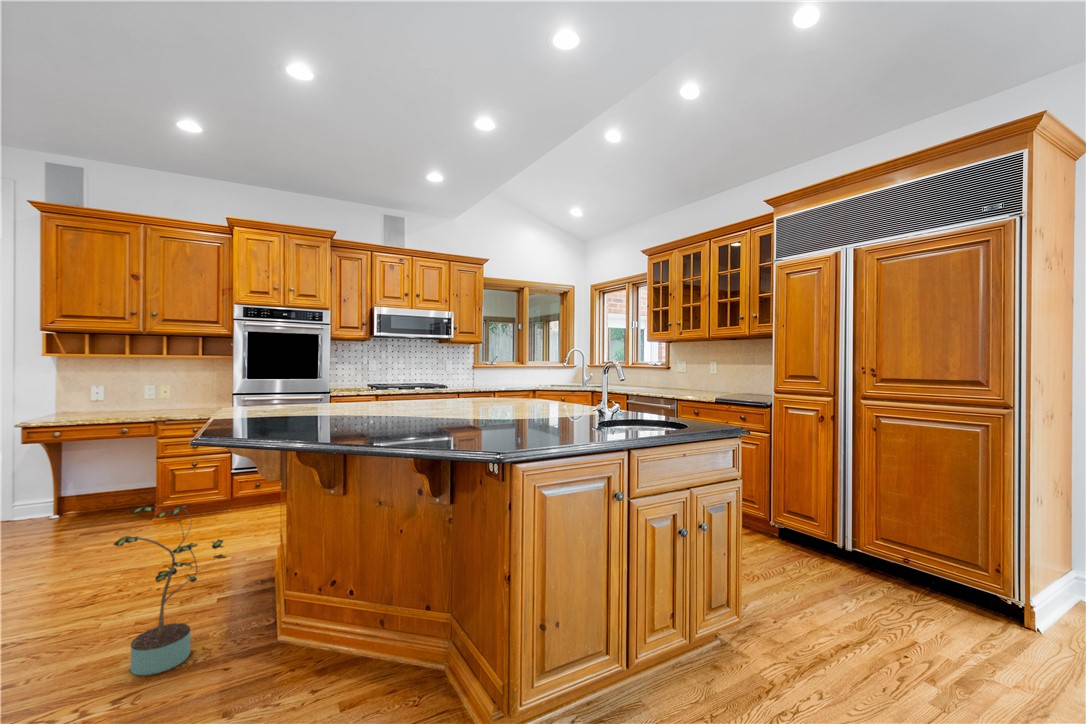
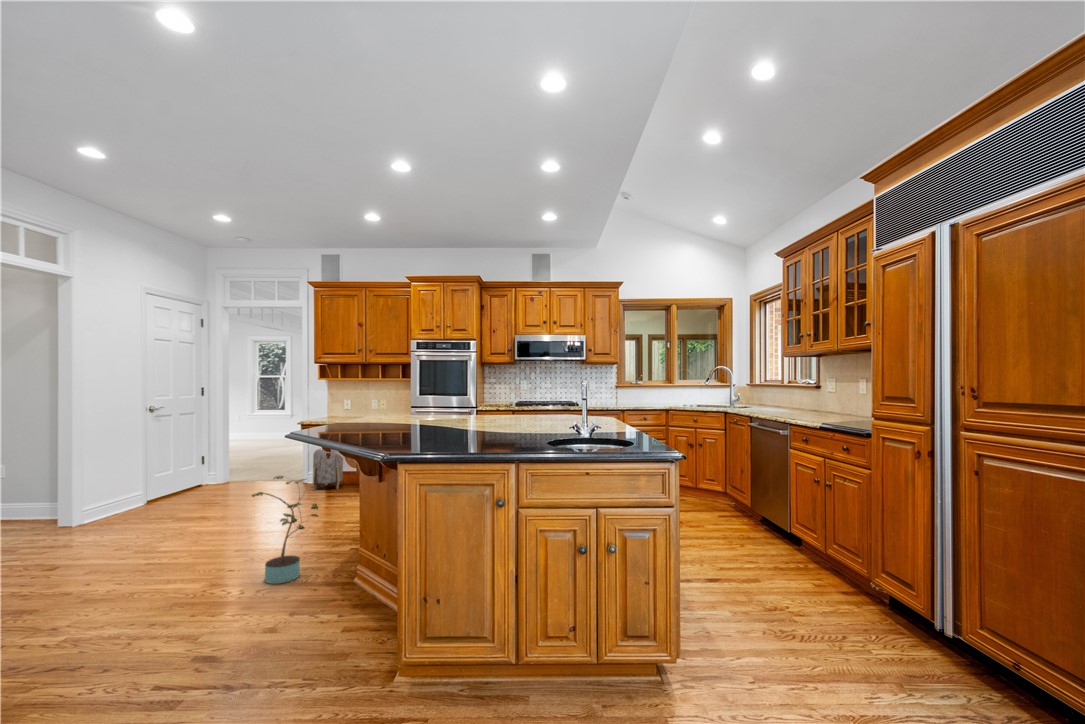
stool: none [47,458,105,526] -> present [313,449,343,491]

